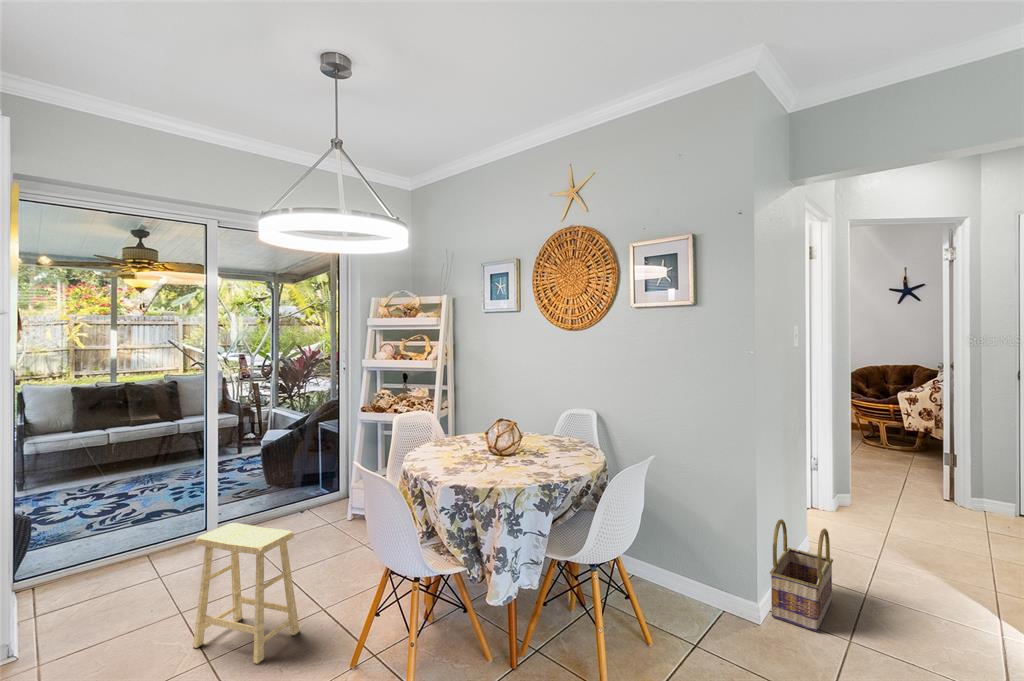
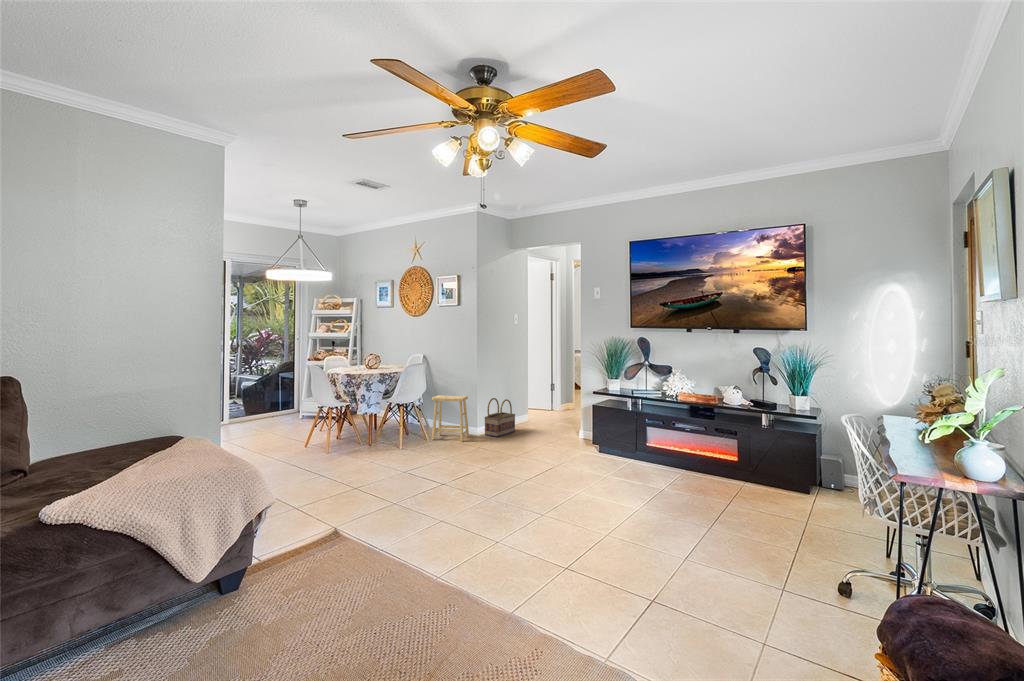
footstool: present [193,523,300,664] -> present [432,395,469,441]

